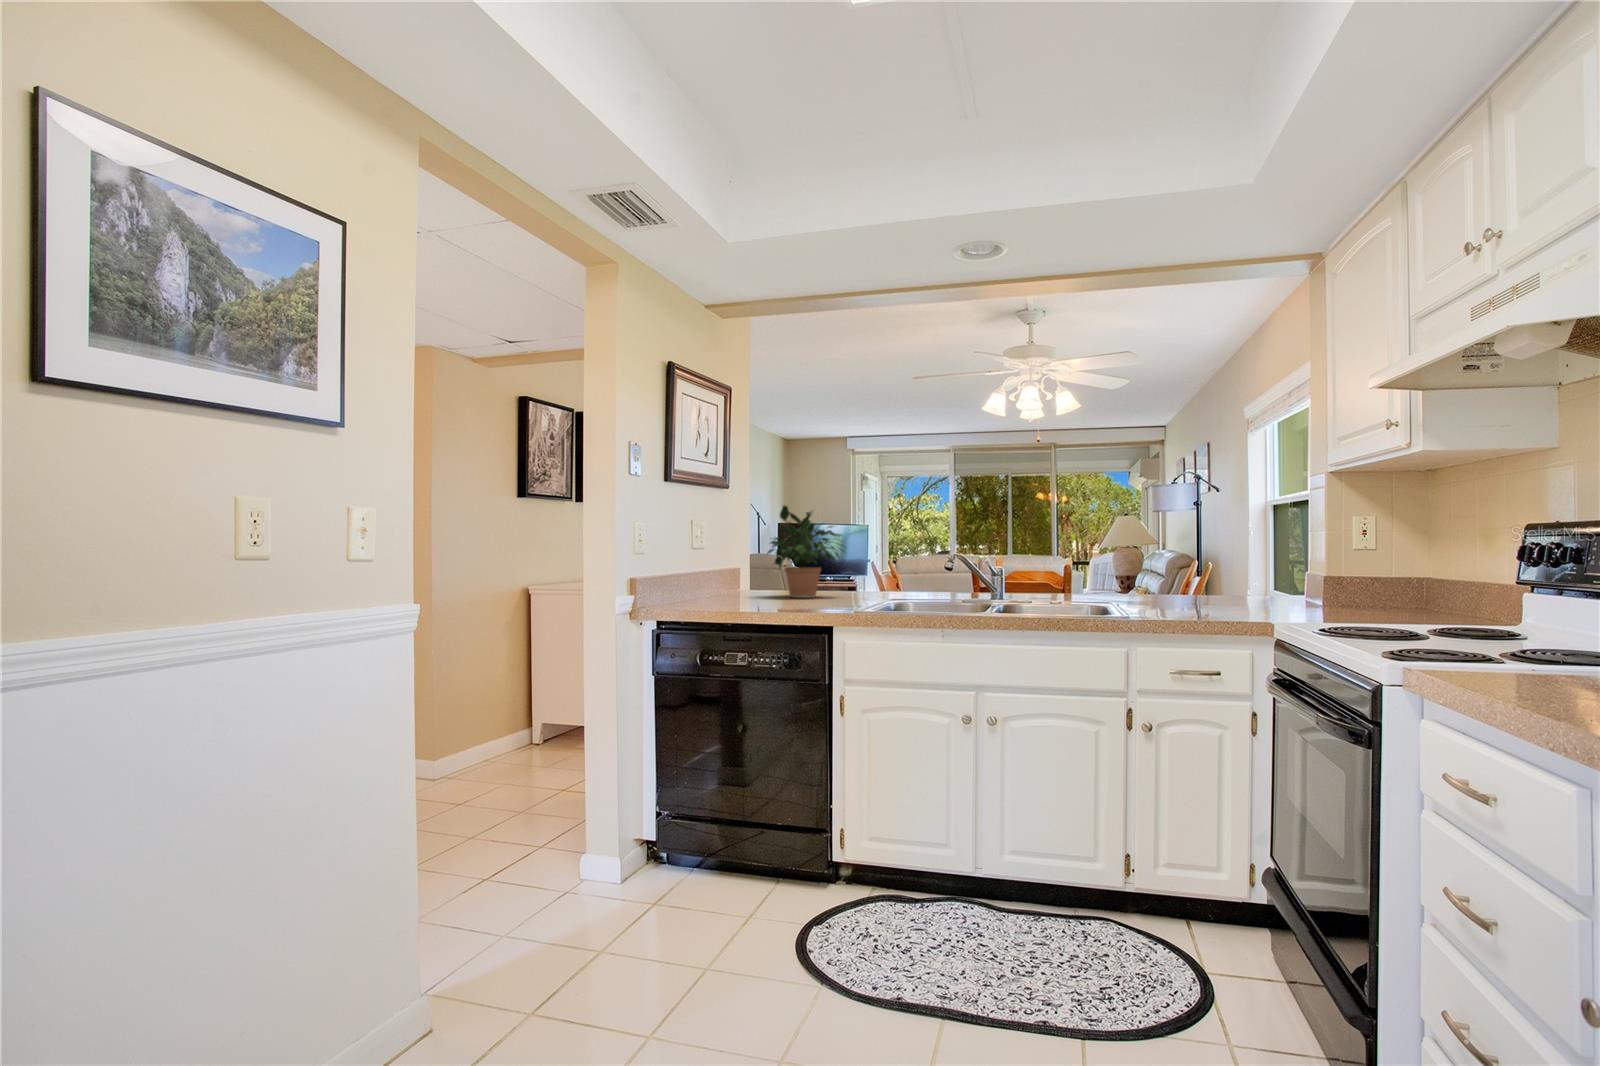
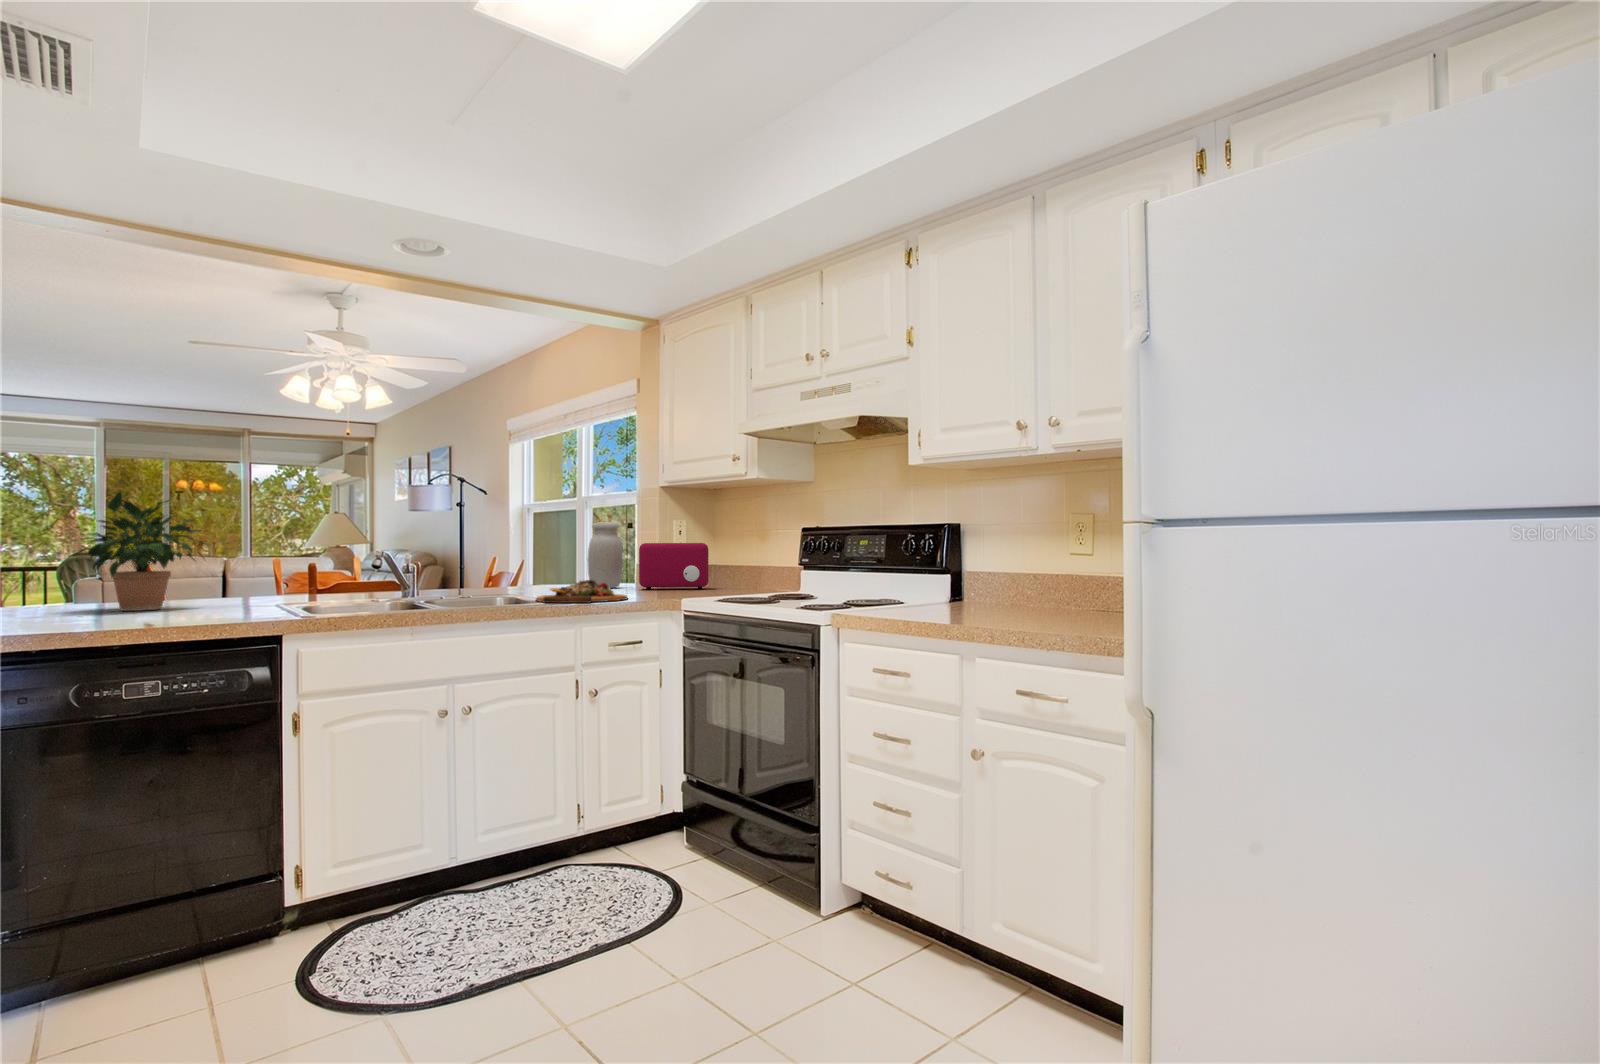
jar: none [1243,518,1293,603] -> present [587,522,623,588]
toaster: none [1297,544,1416,611] -> present [639,543,709,590]
cutting board: none [1093,589,1216,617] -> present [536,580,628,603]

